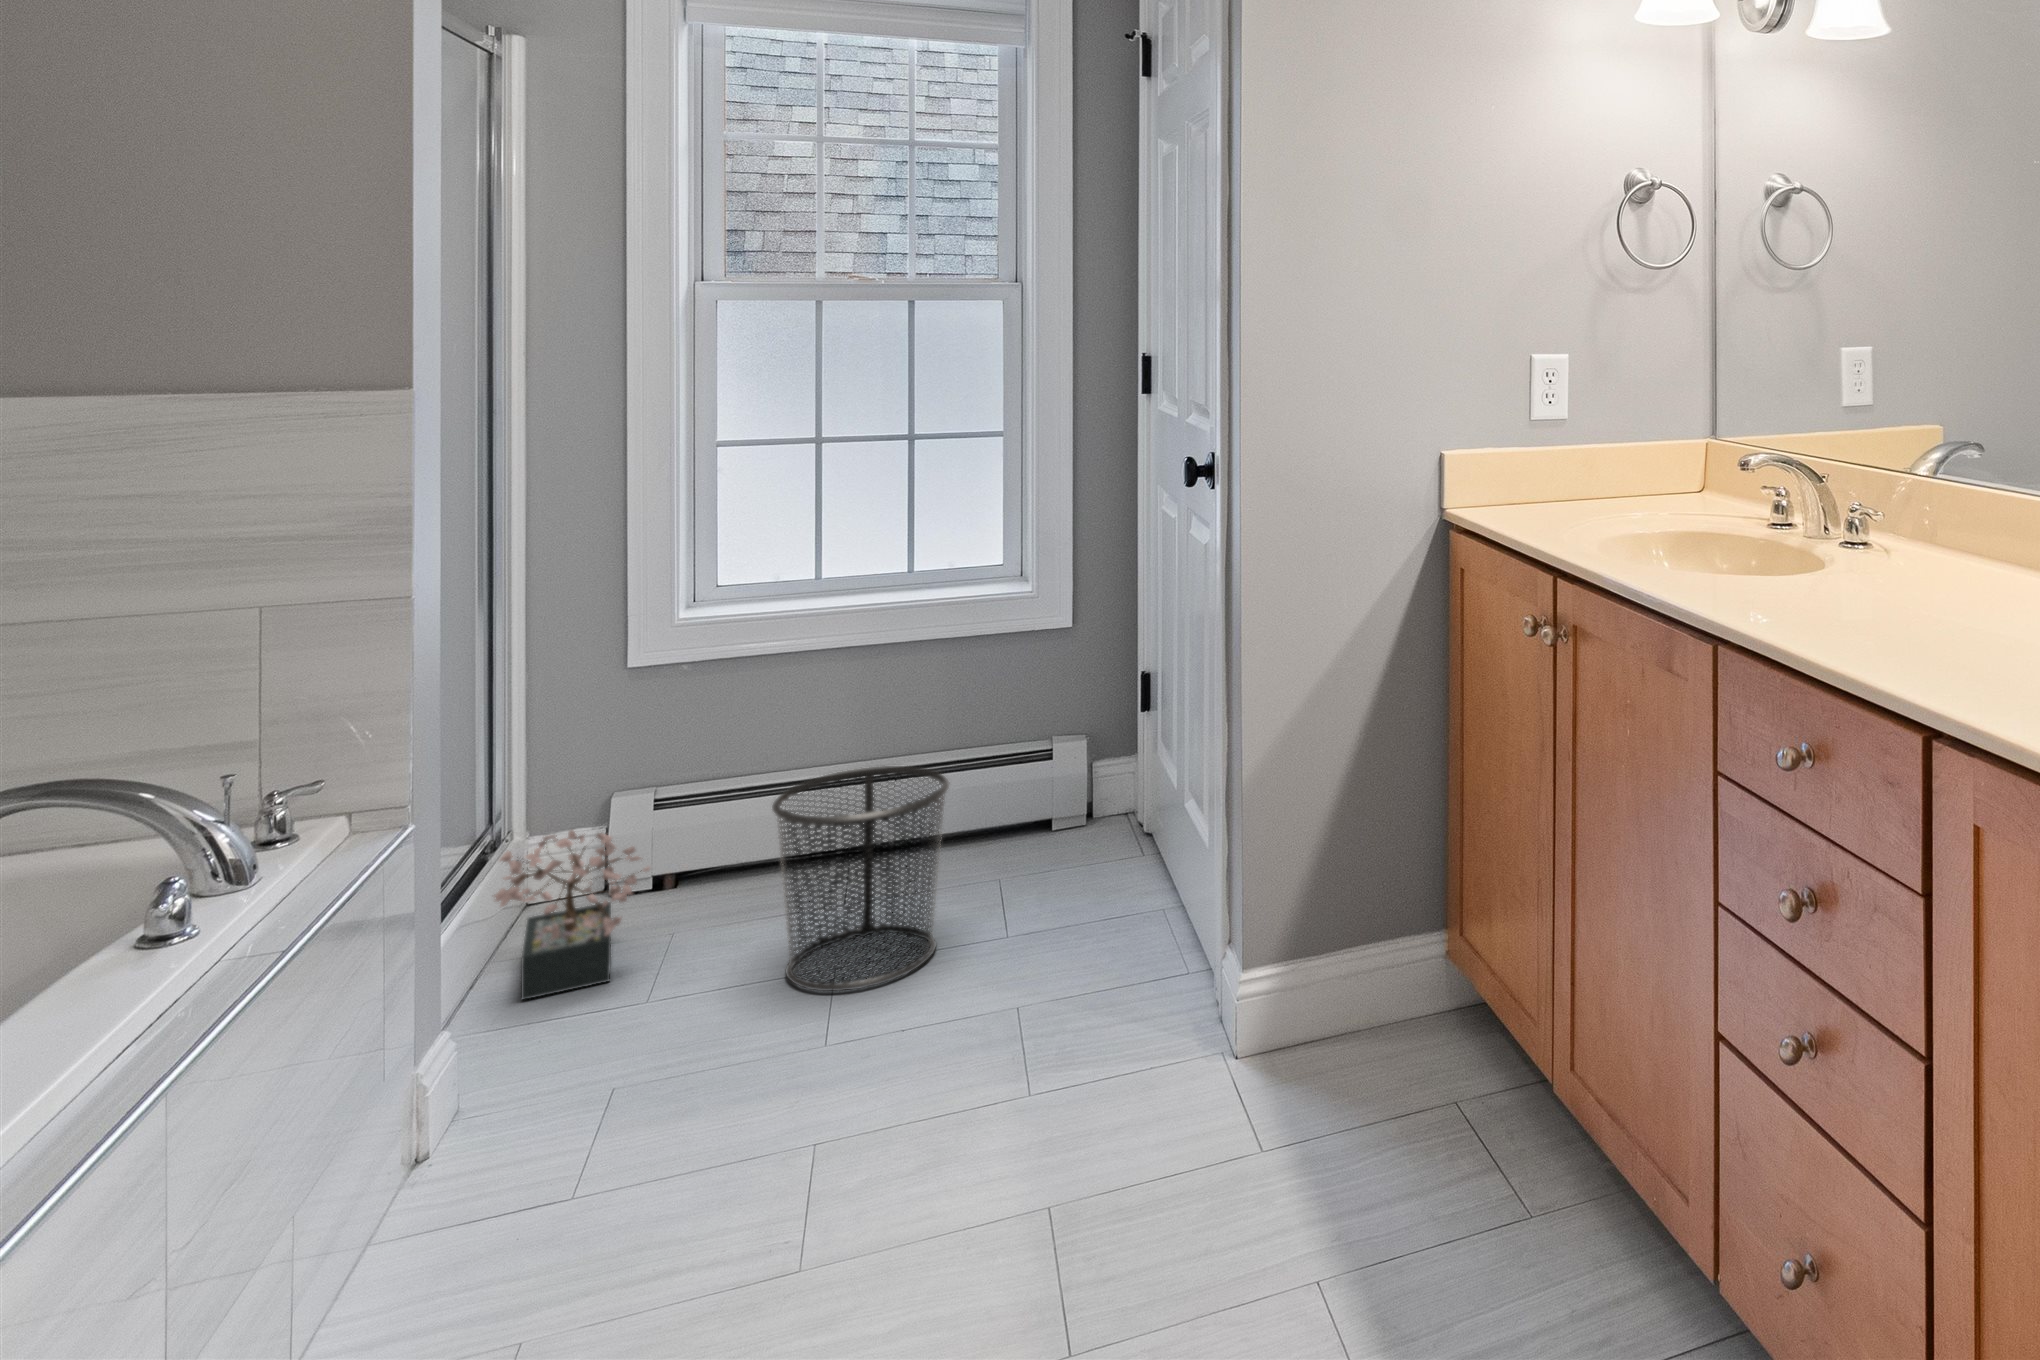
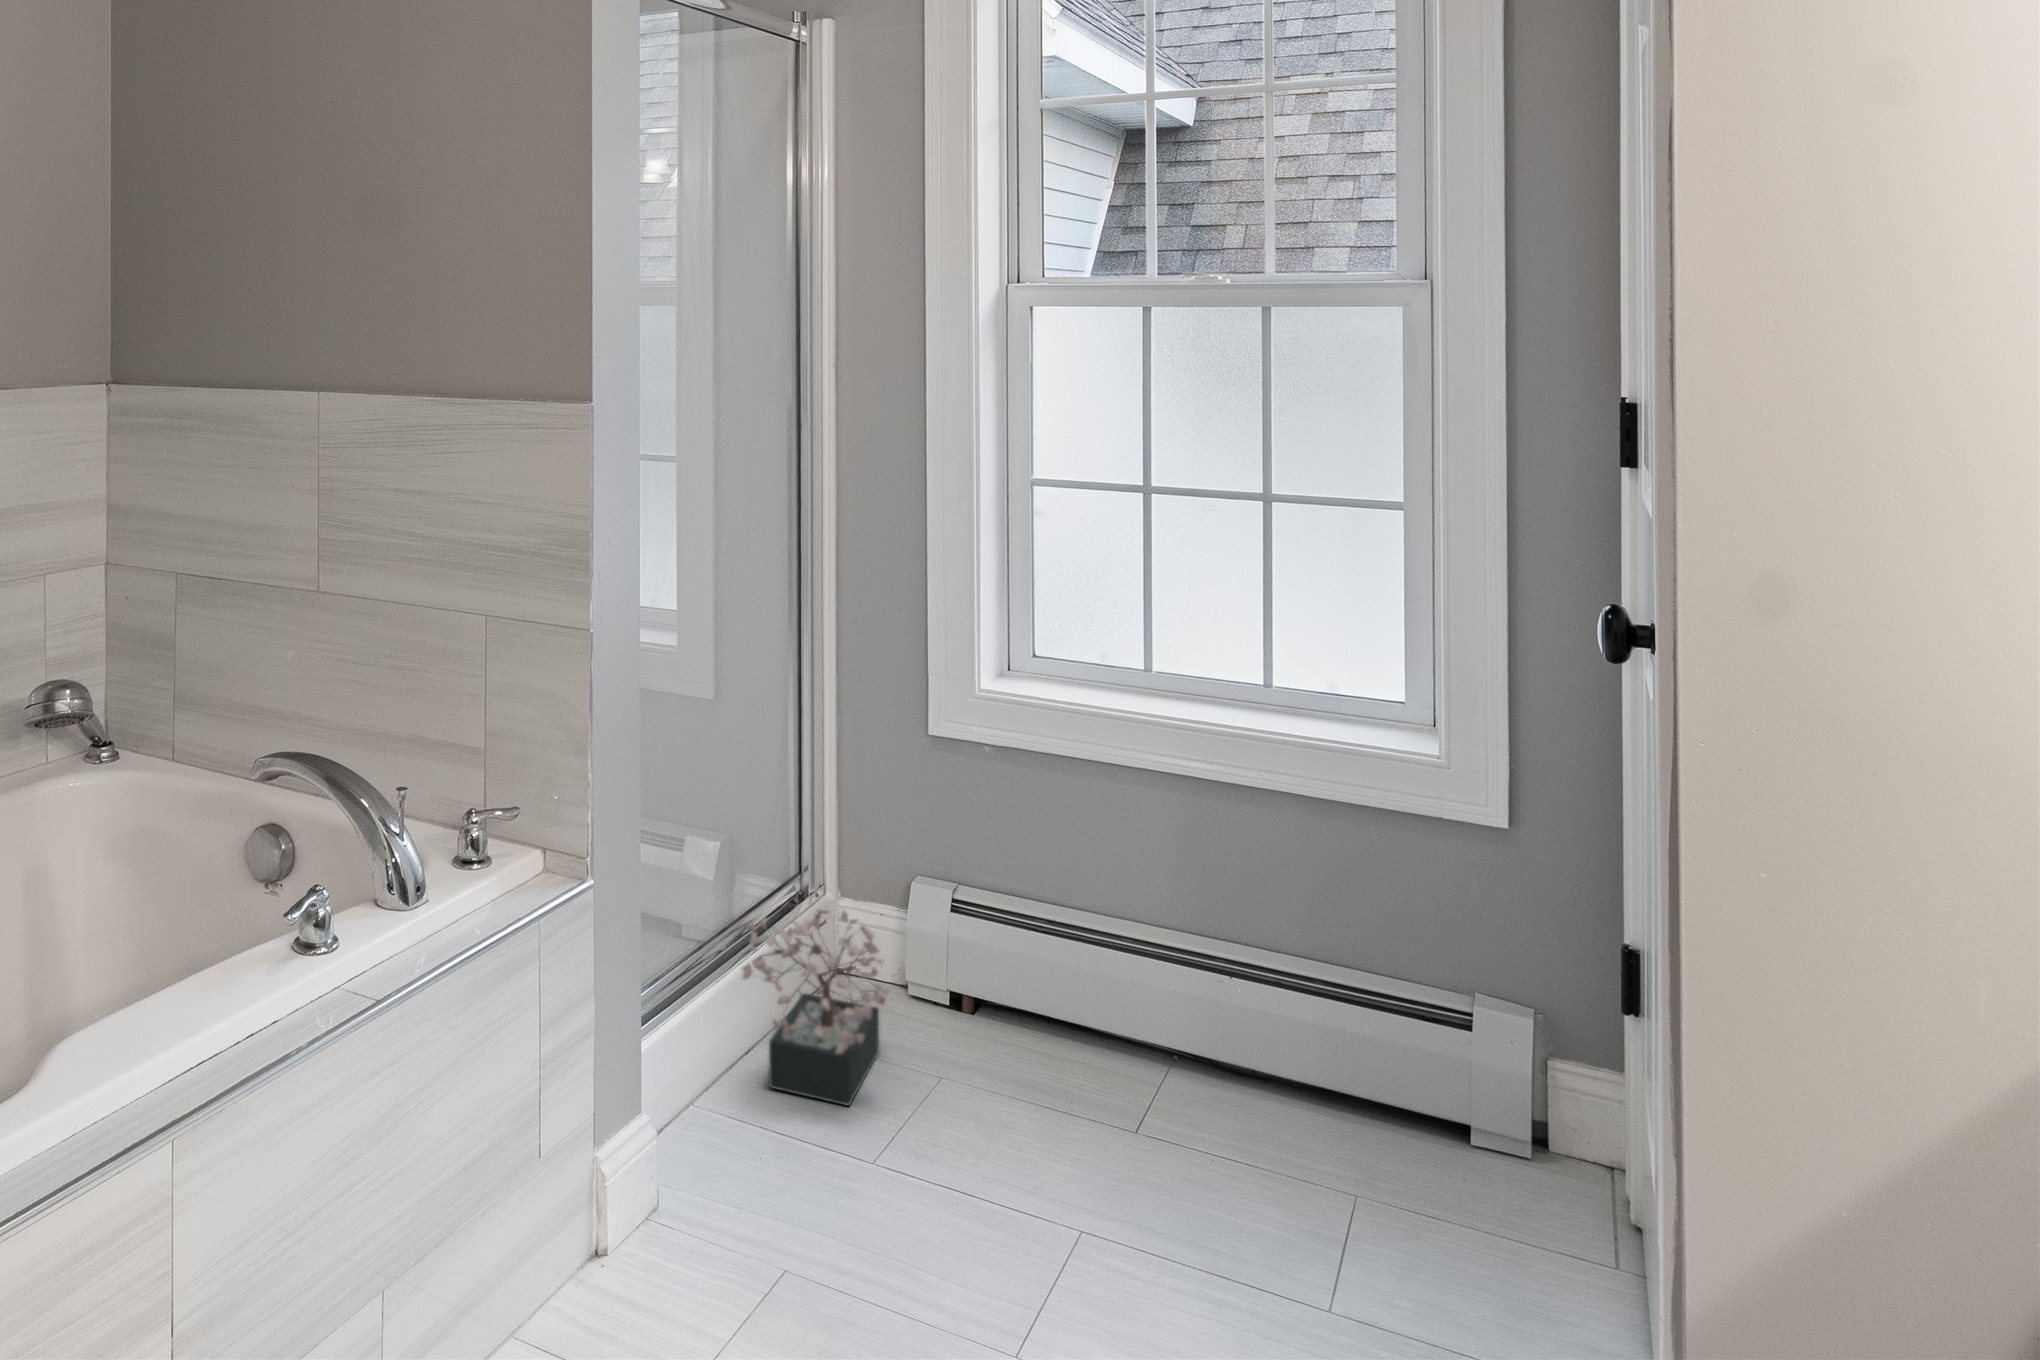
waste bin: present [772,766,949,991] -> none [993,947,1232,1281]

